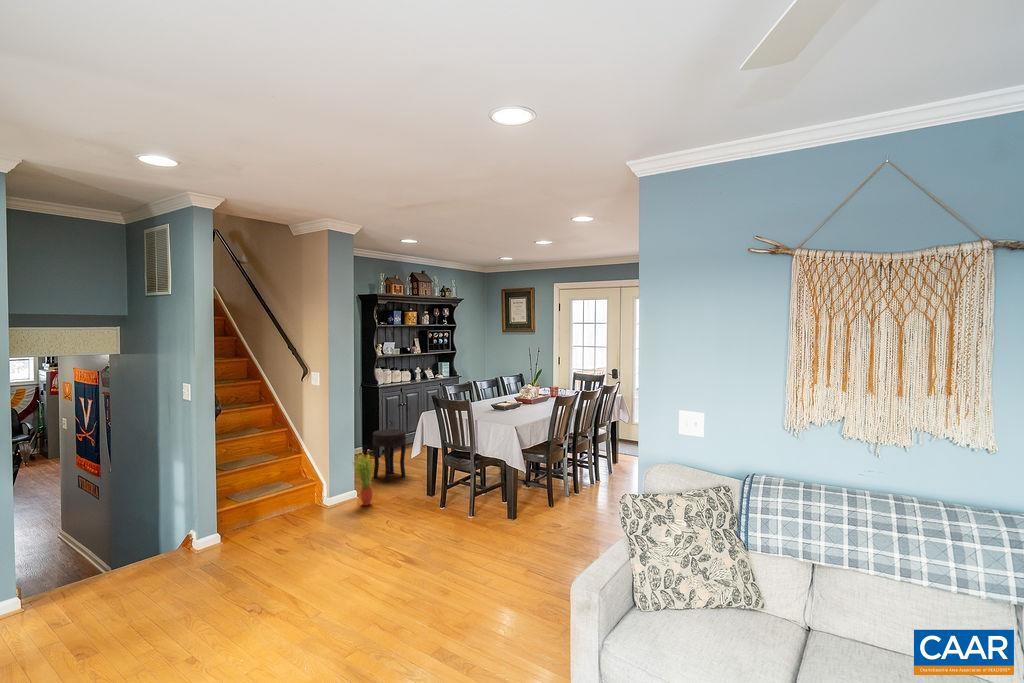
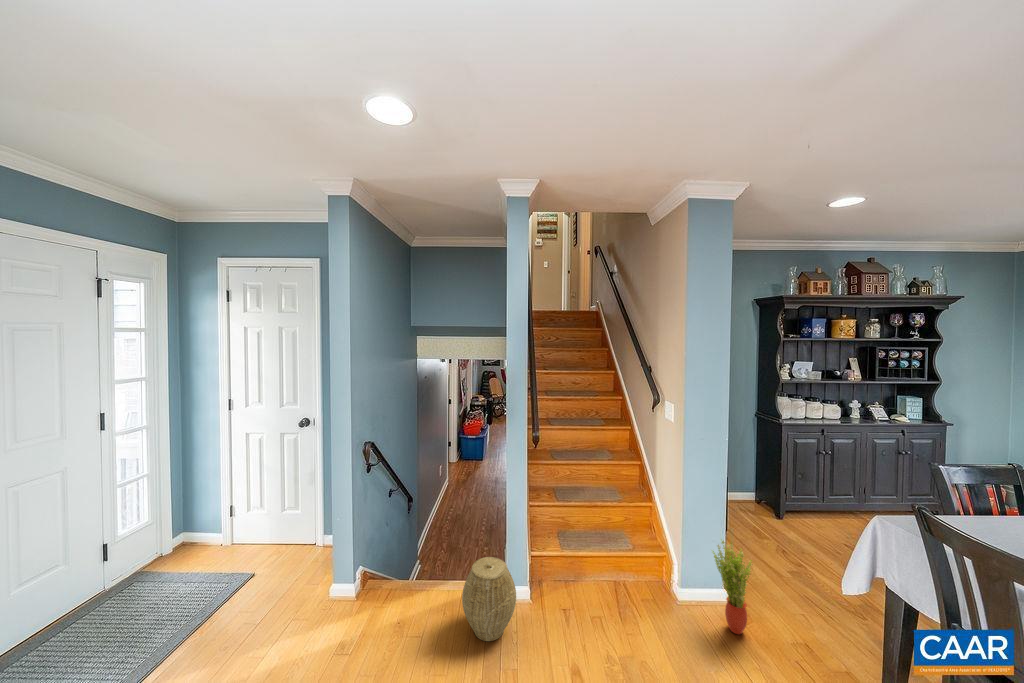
side table: present [373,429,406,481] -> none [762,494,825,586]
woven basket: none [175,506,226,567] -> present [462,557,516,641]

